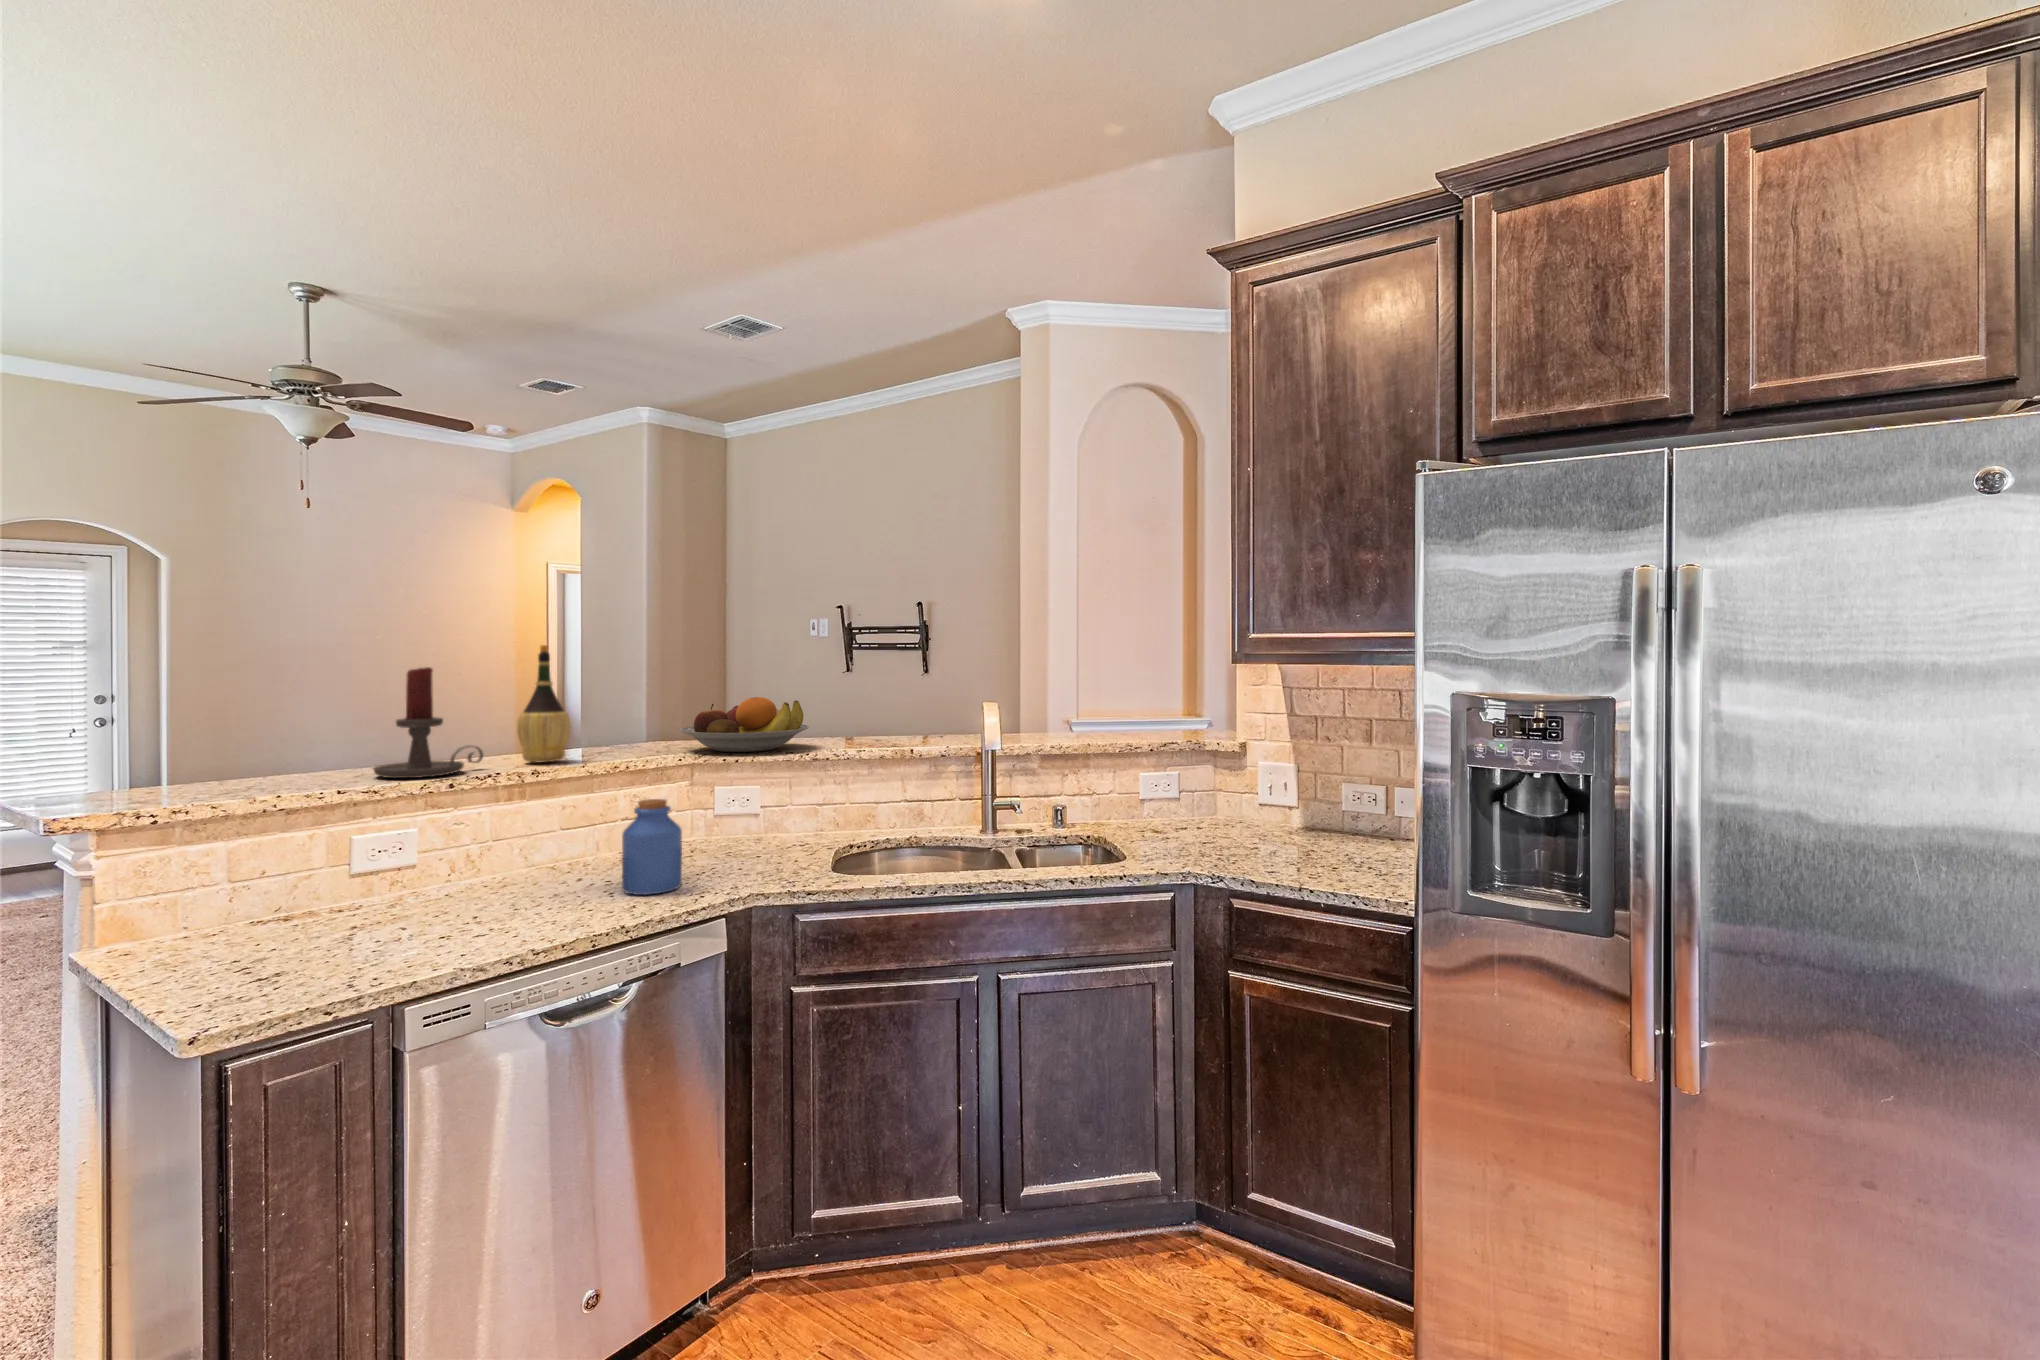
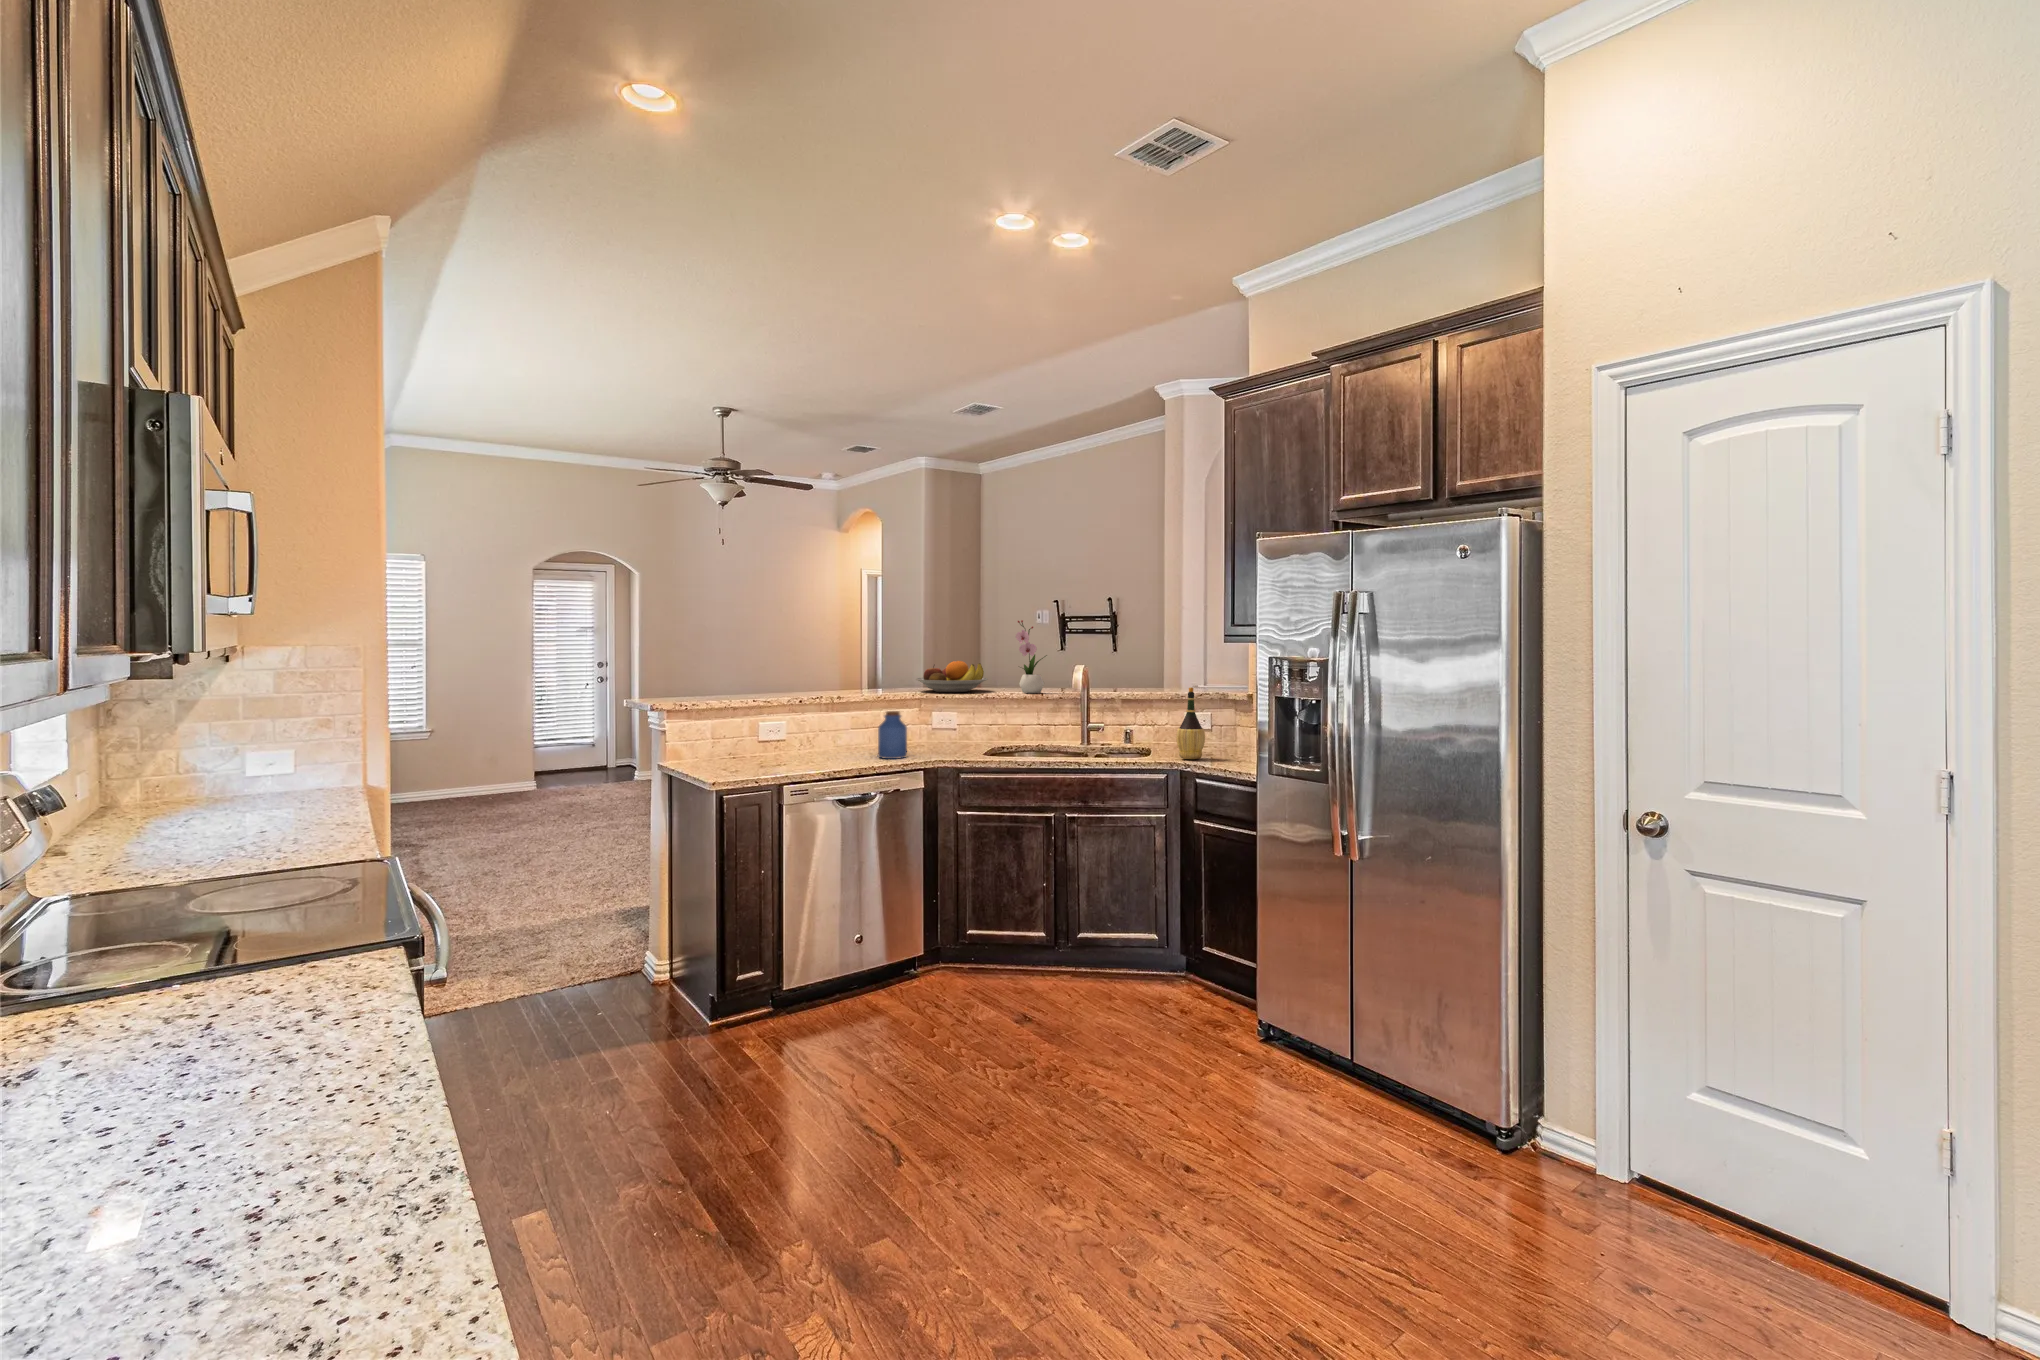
flower arrangement: none [863,627,914,749] -> present [1016,620,1047,693]
wine bottle: present [517,645,570,762] -> present [1176,687,1205,759]
candle holder: present [373,667,483,778] -> none [765,641,815,697]

